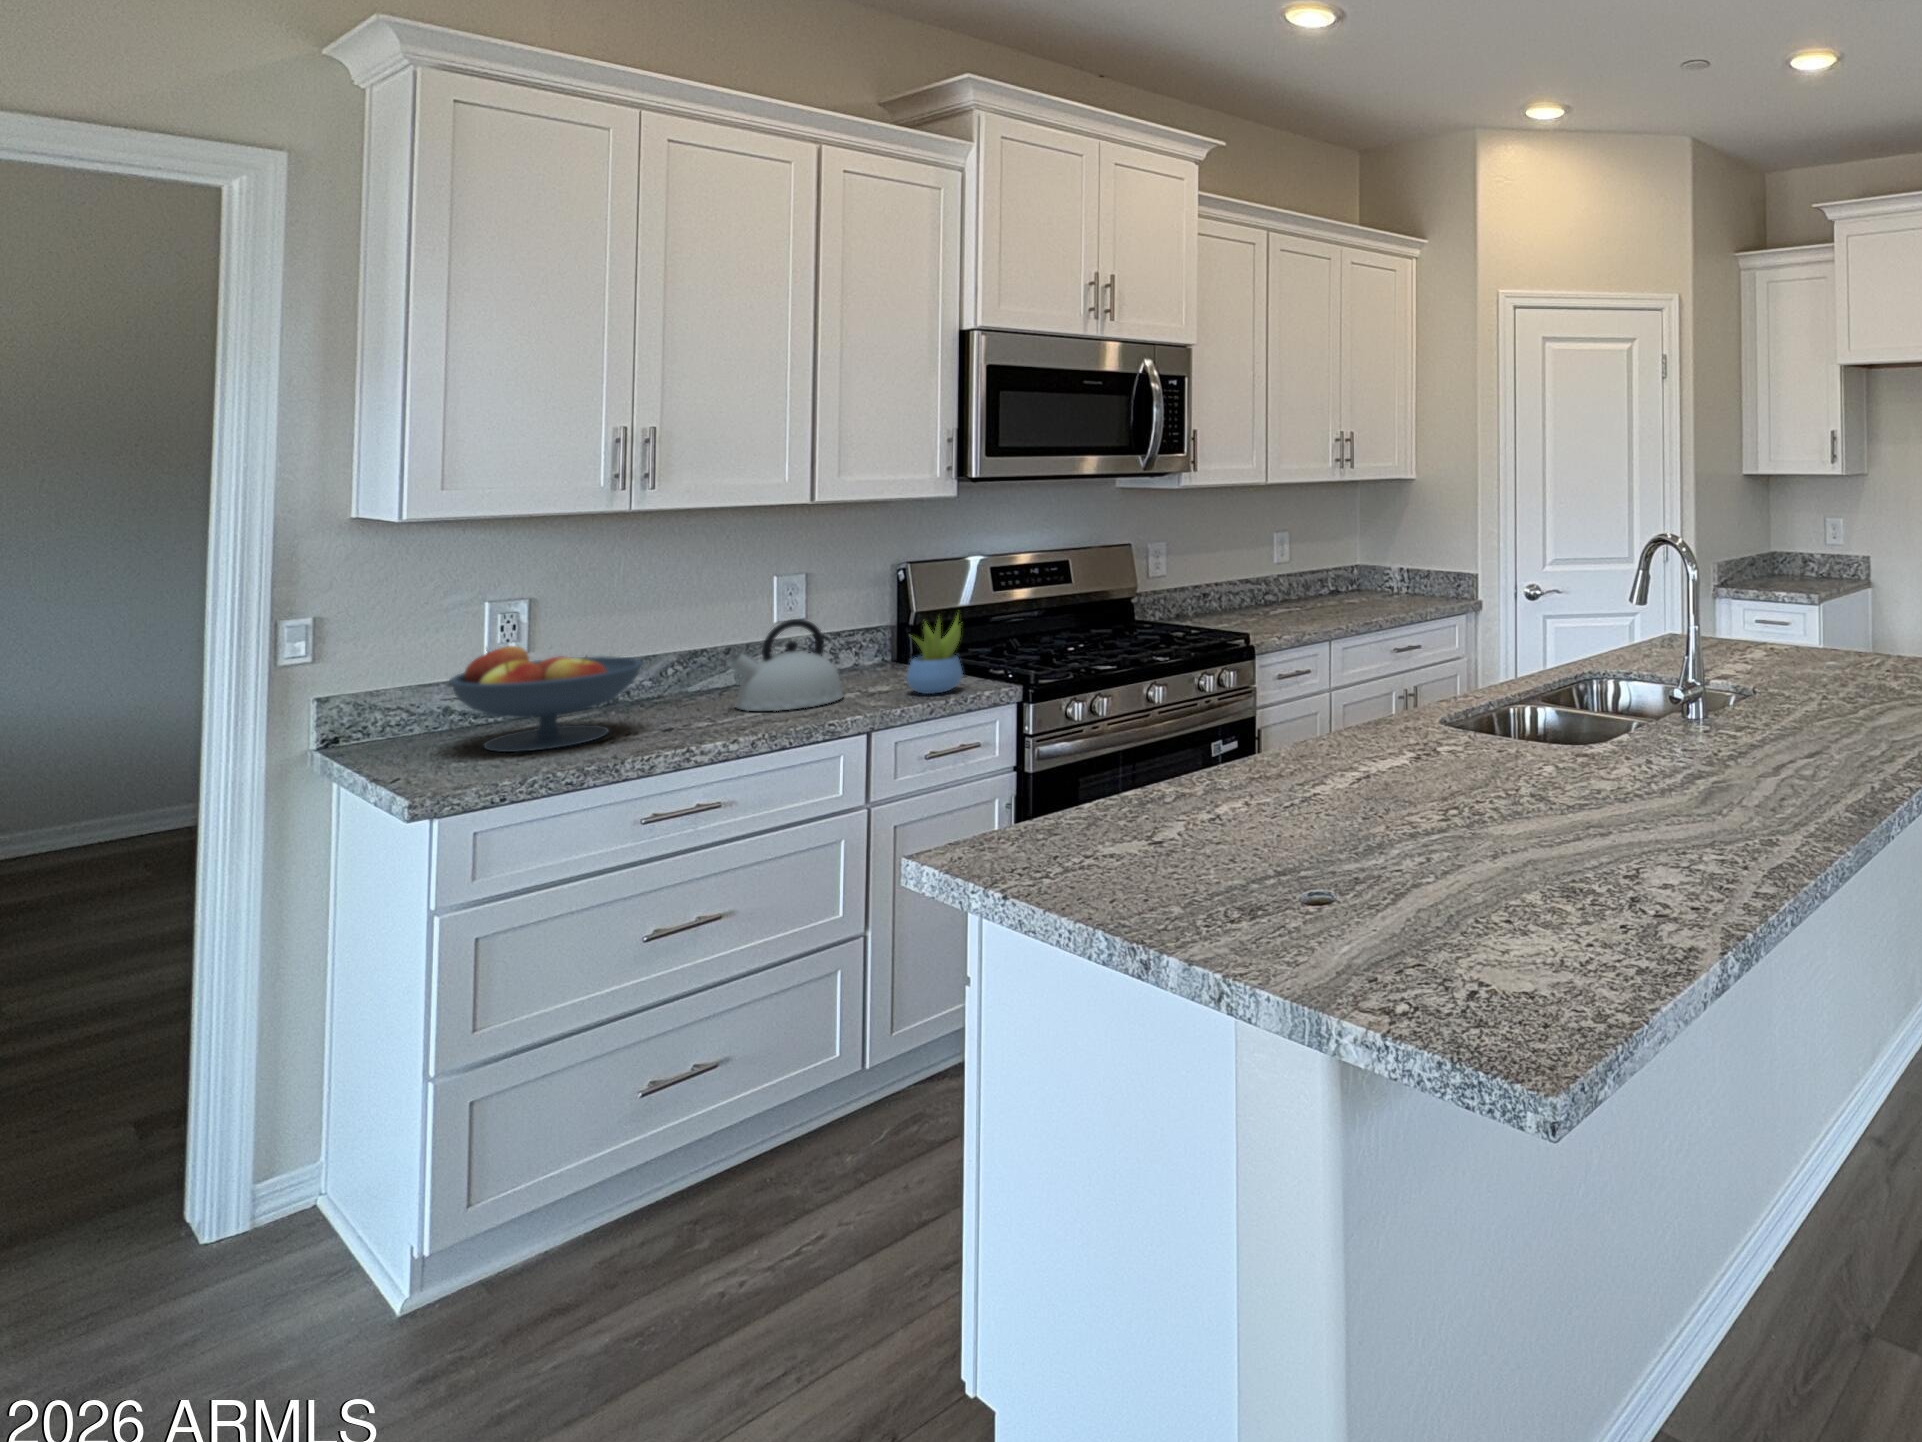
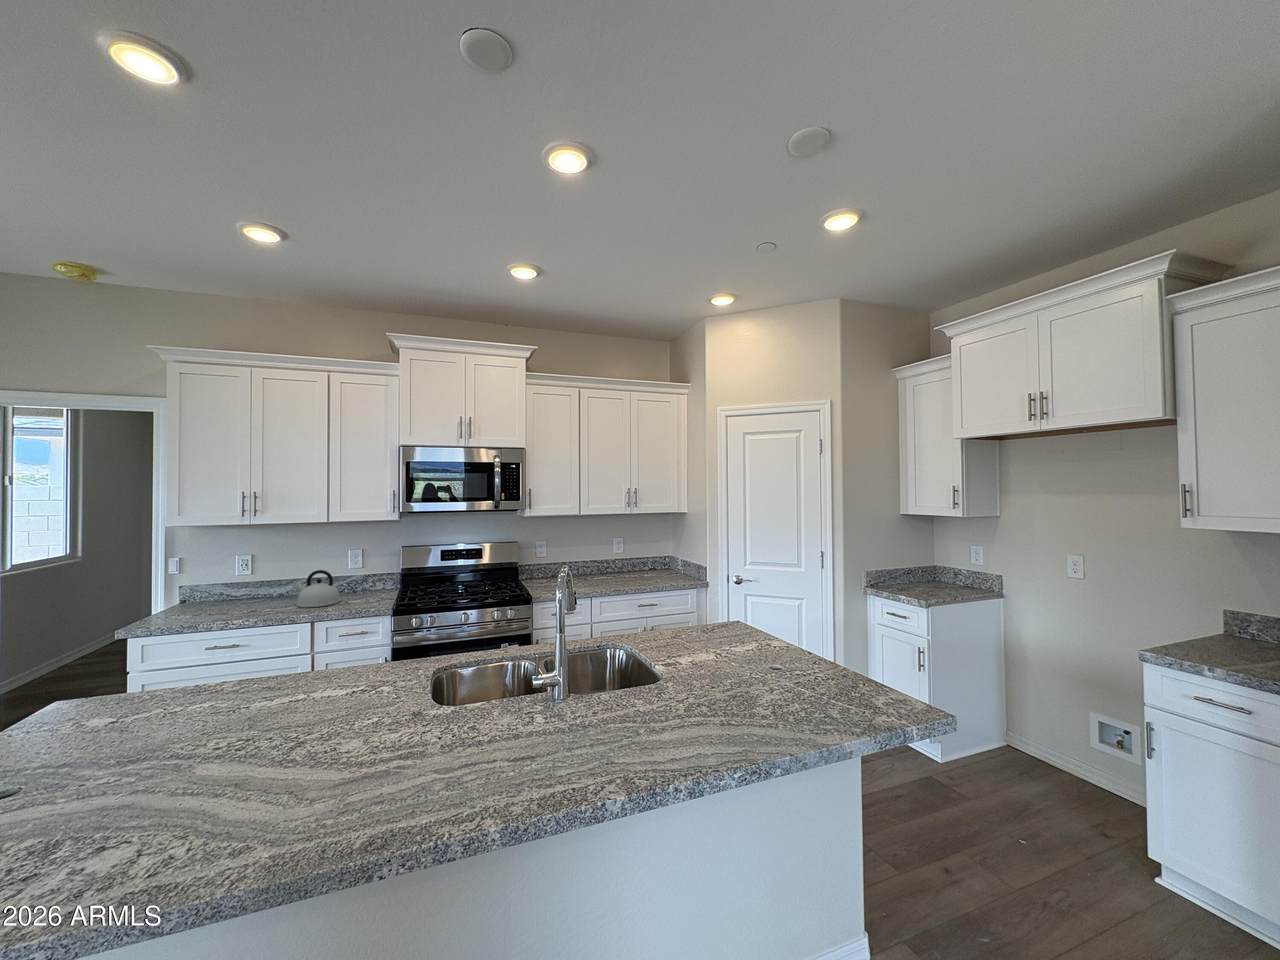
succulent plant: present [906,616,963,694] -> none [353,571,378,607]
fruit bowl: present [449,646,642,752] -> none [184,574,257,614]

